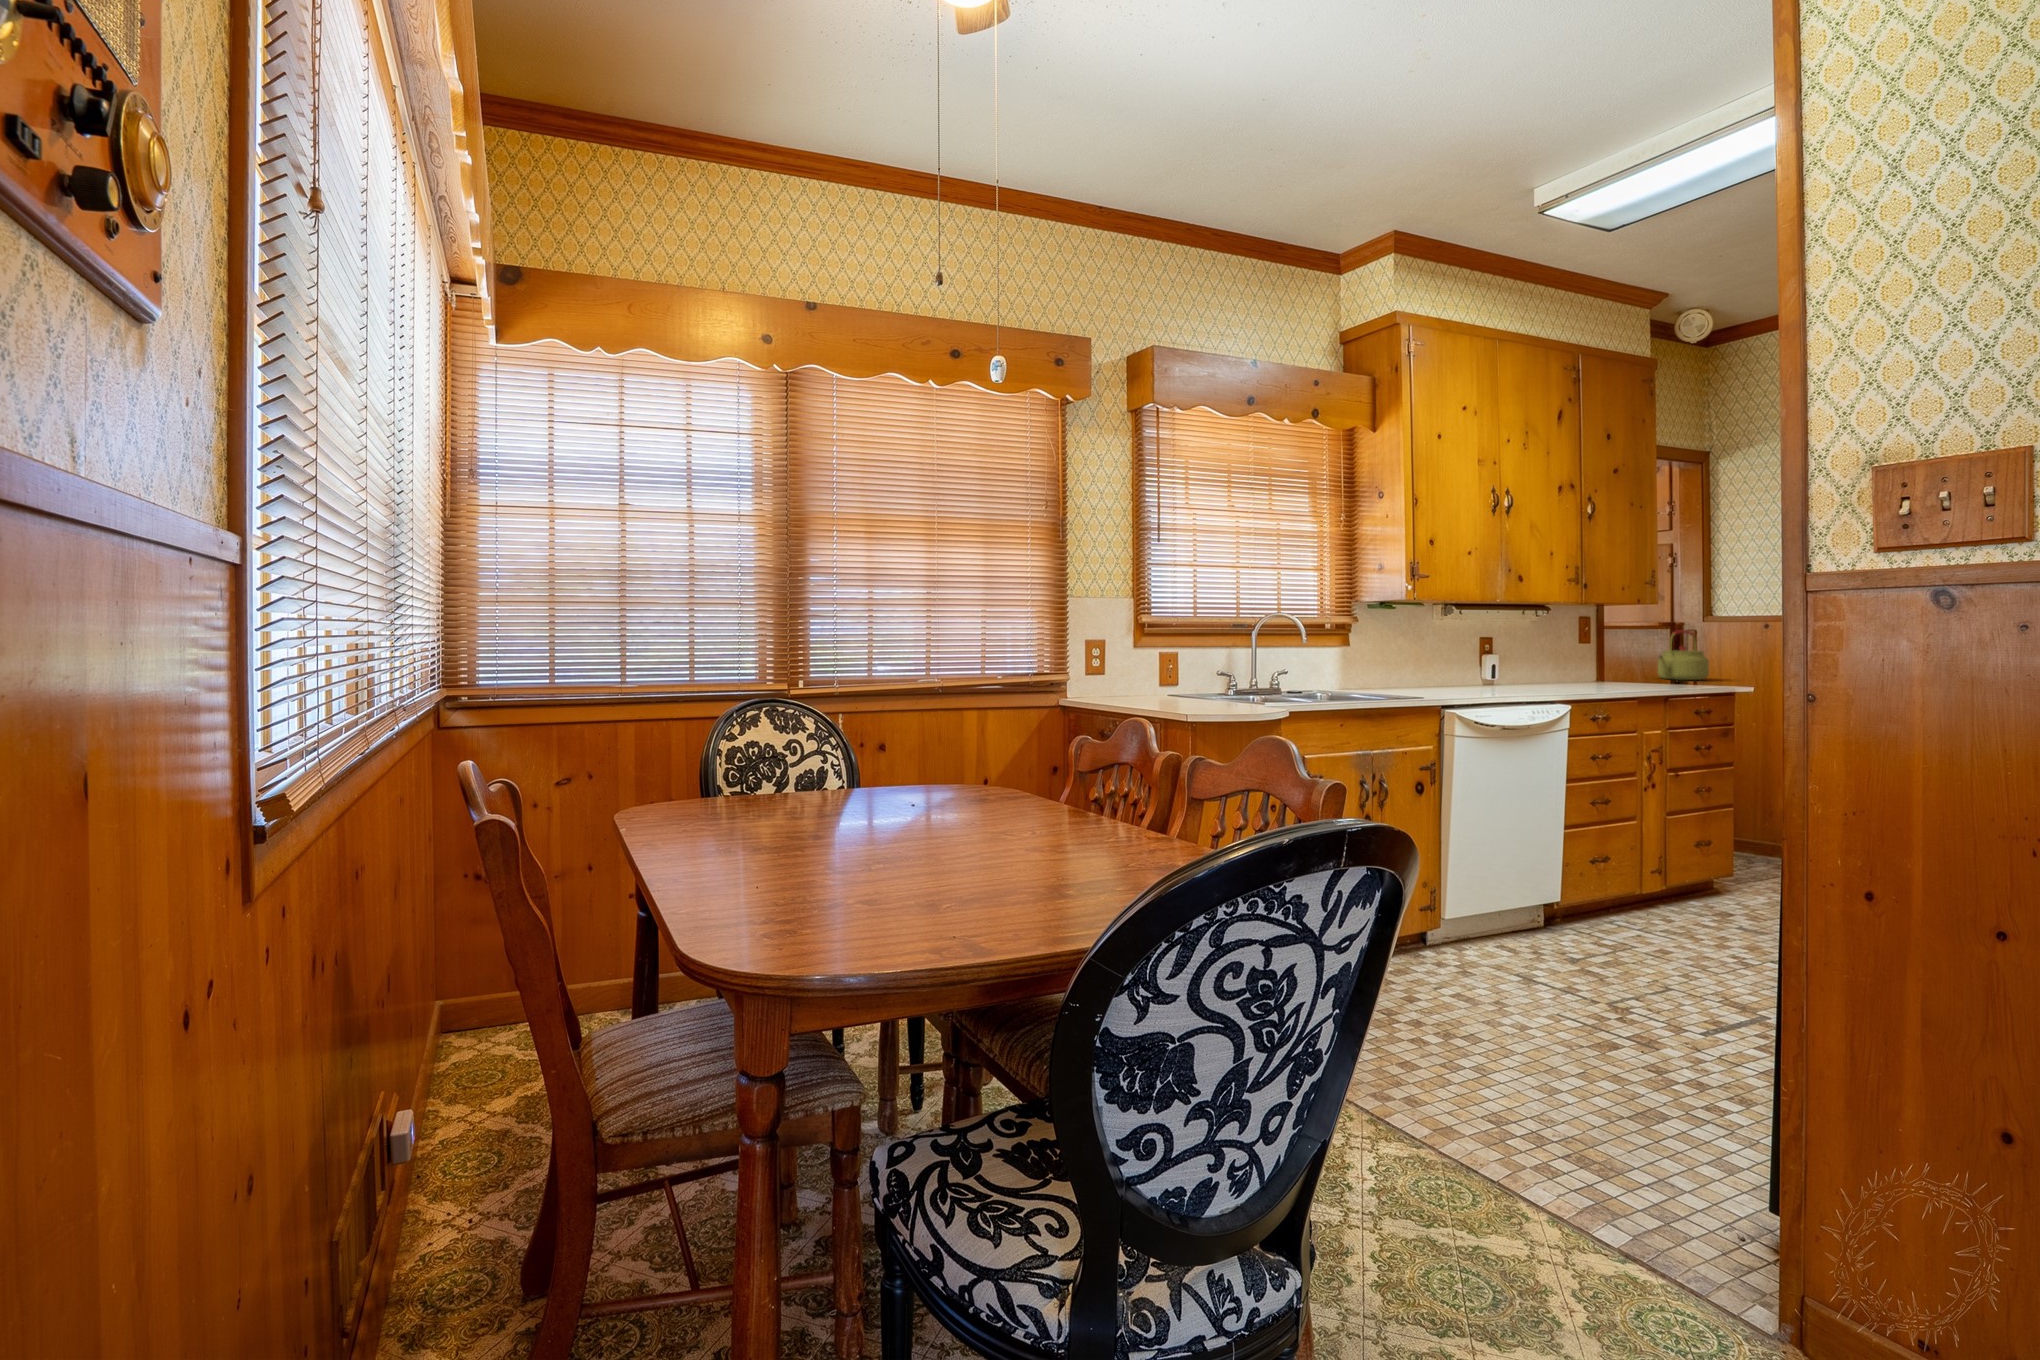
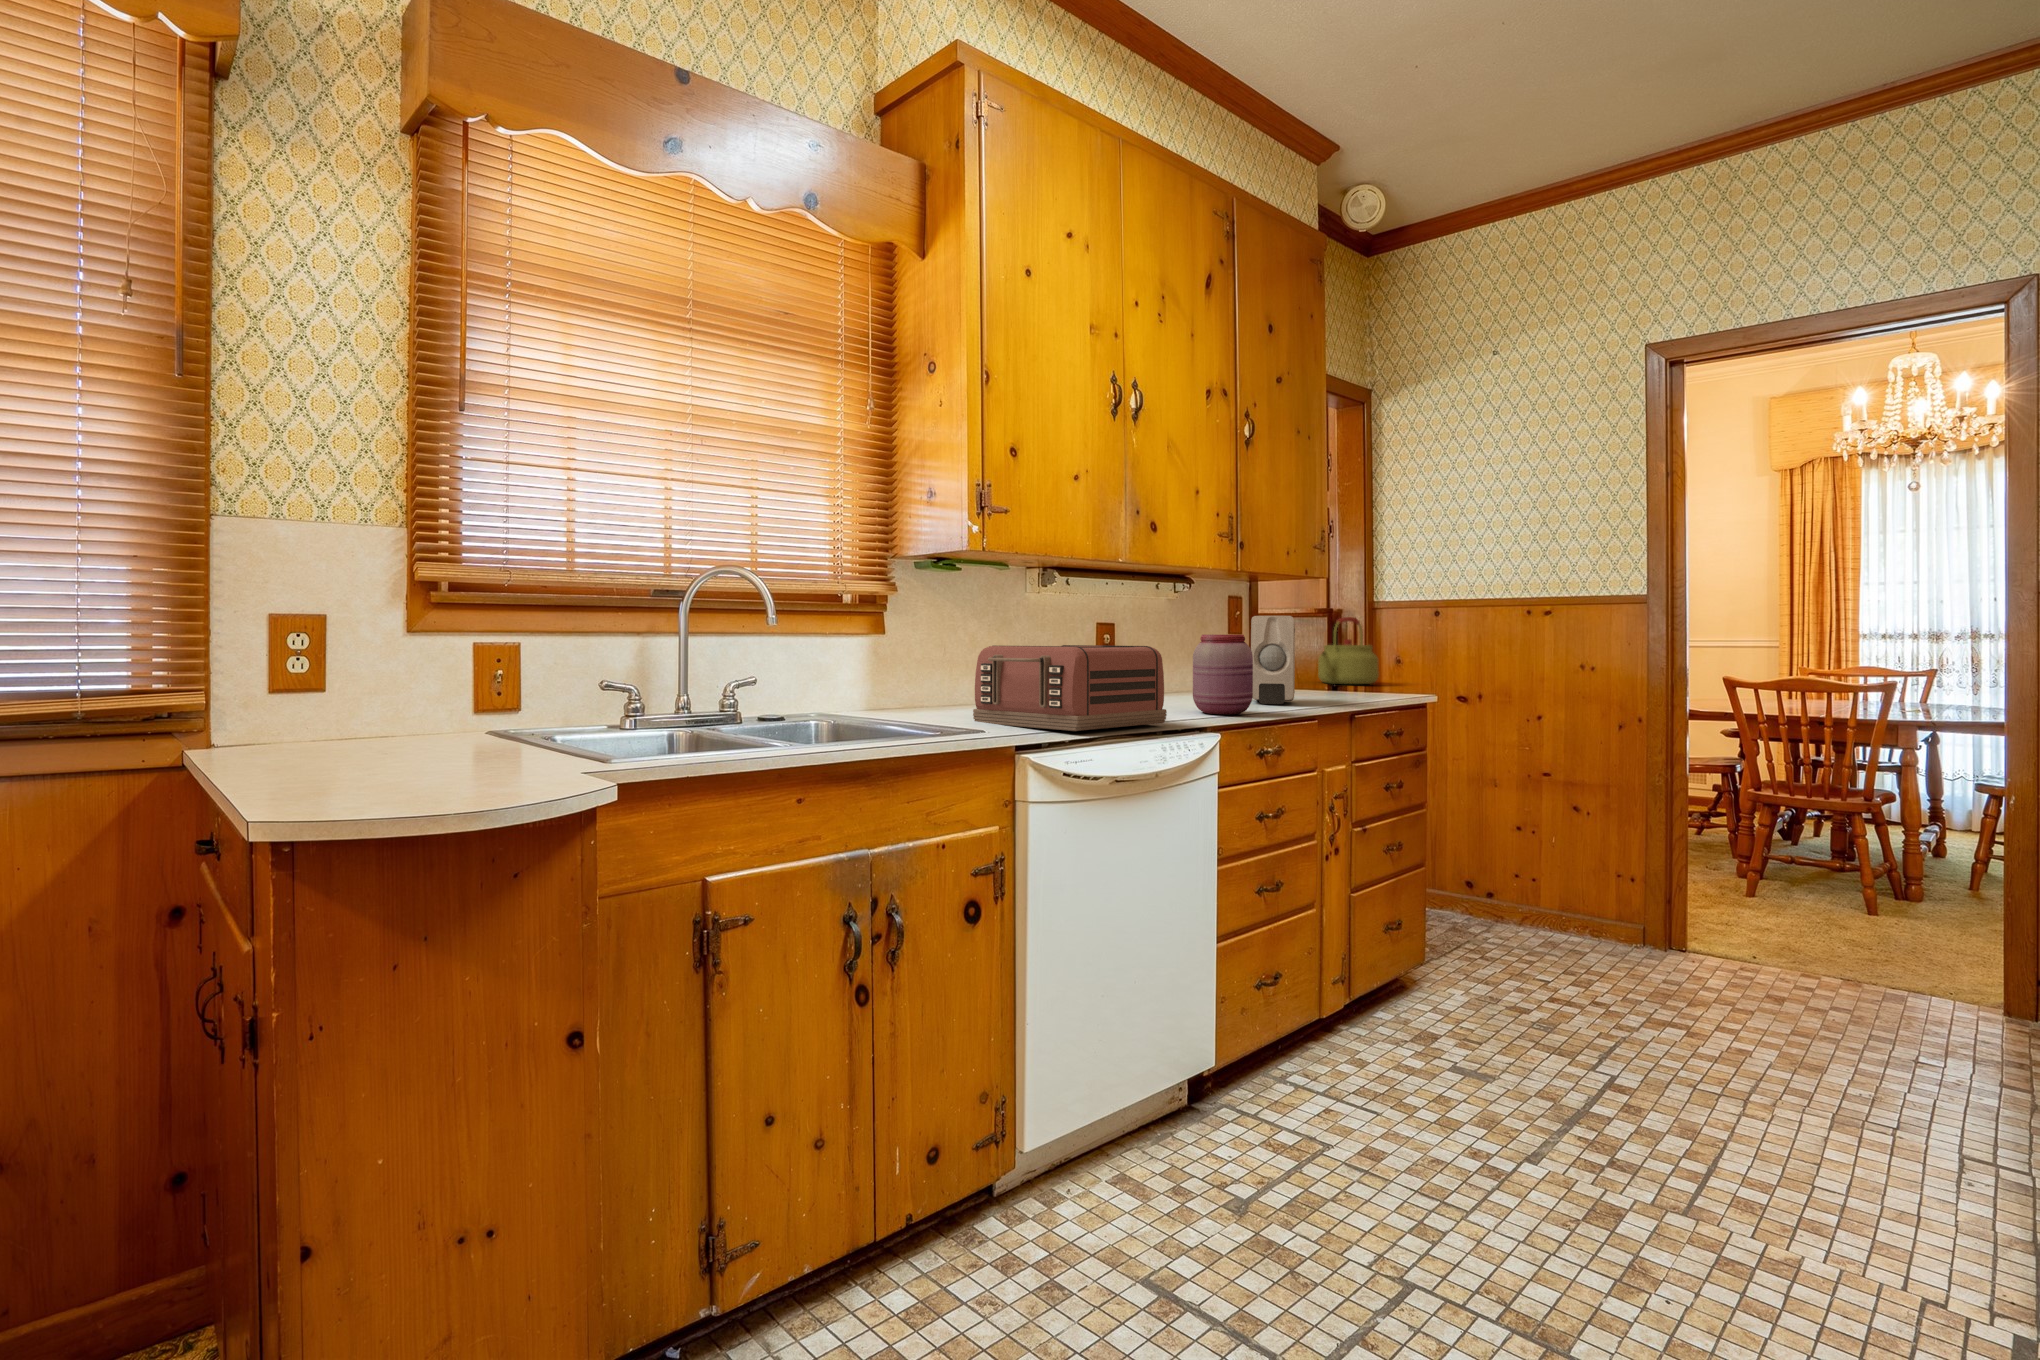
soap dispenser: none [1593,633,1627,691] -> present [1251,616,1295,704]
jar: none [1549,646,1591,695] -> present [1193,634,1253,714]
toaster: none [1410,653,1531,700] -> present [973,645,1167,731]

